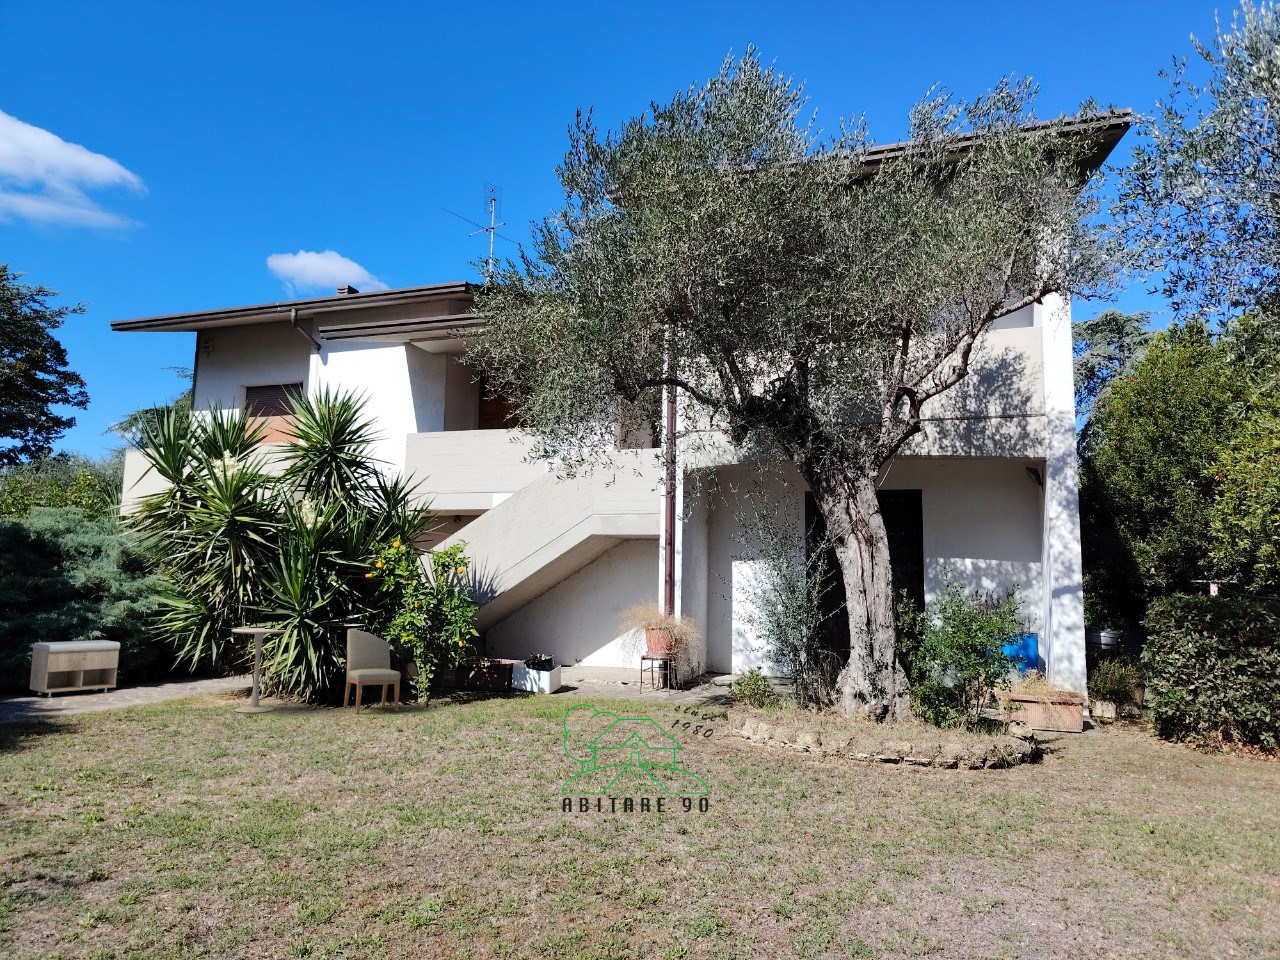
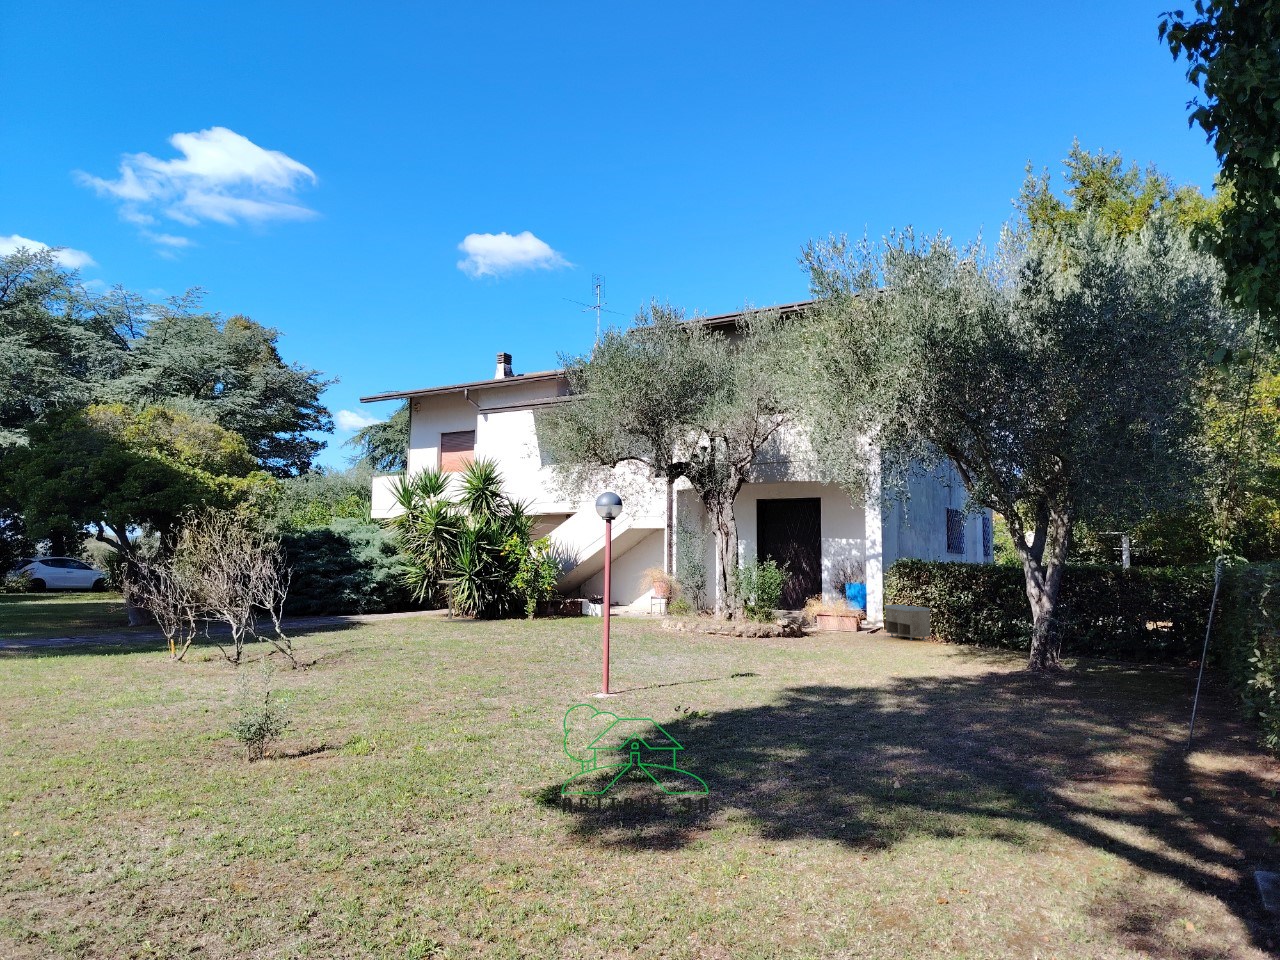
chair: present [344,629,401,714] -> none [492,581,519,622]
storage bench: present [30,640,120,697] -> present [885,605,930,640]

